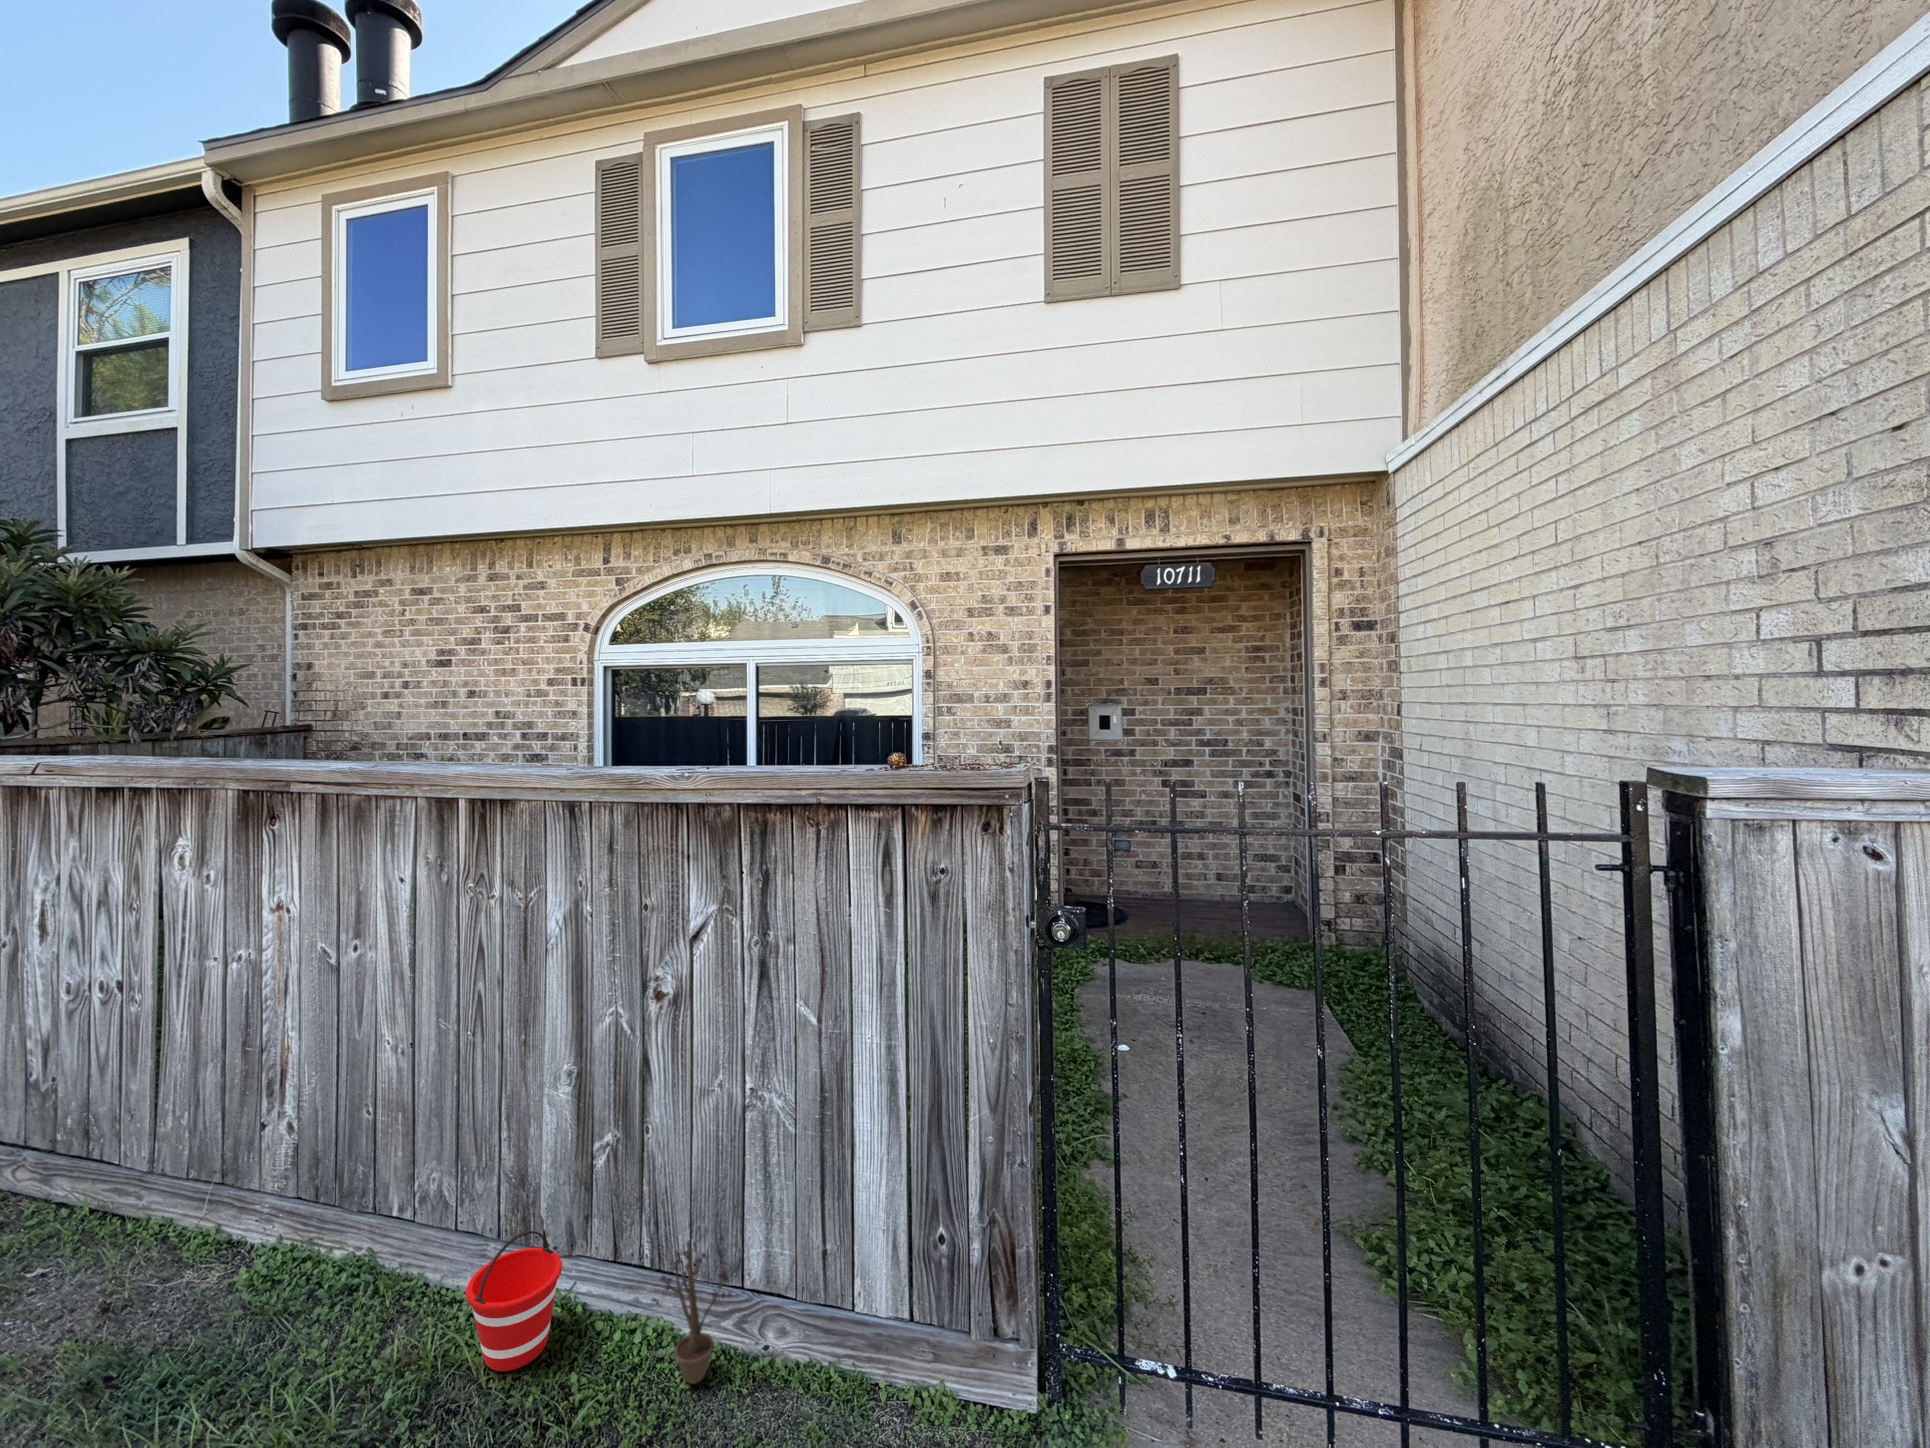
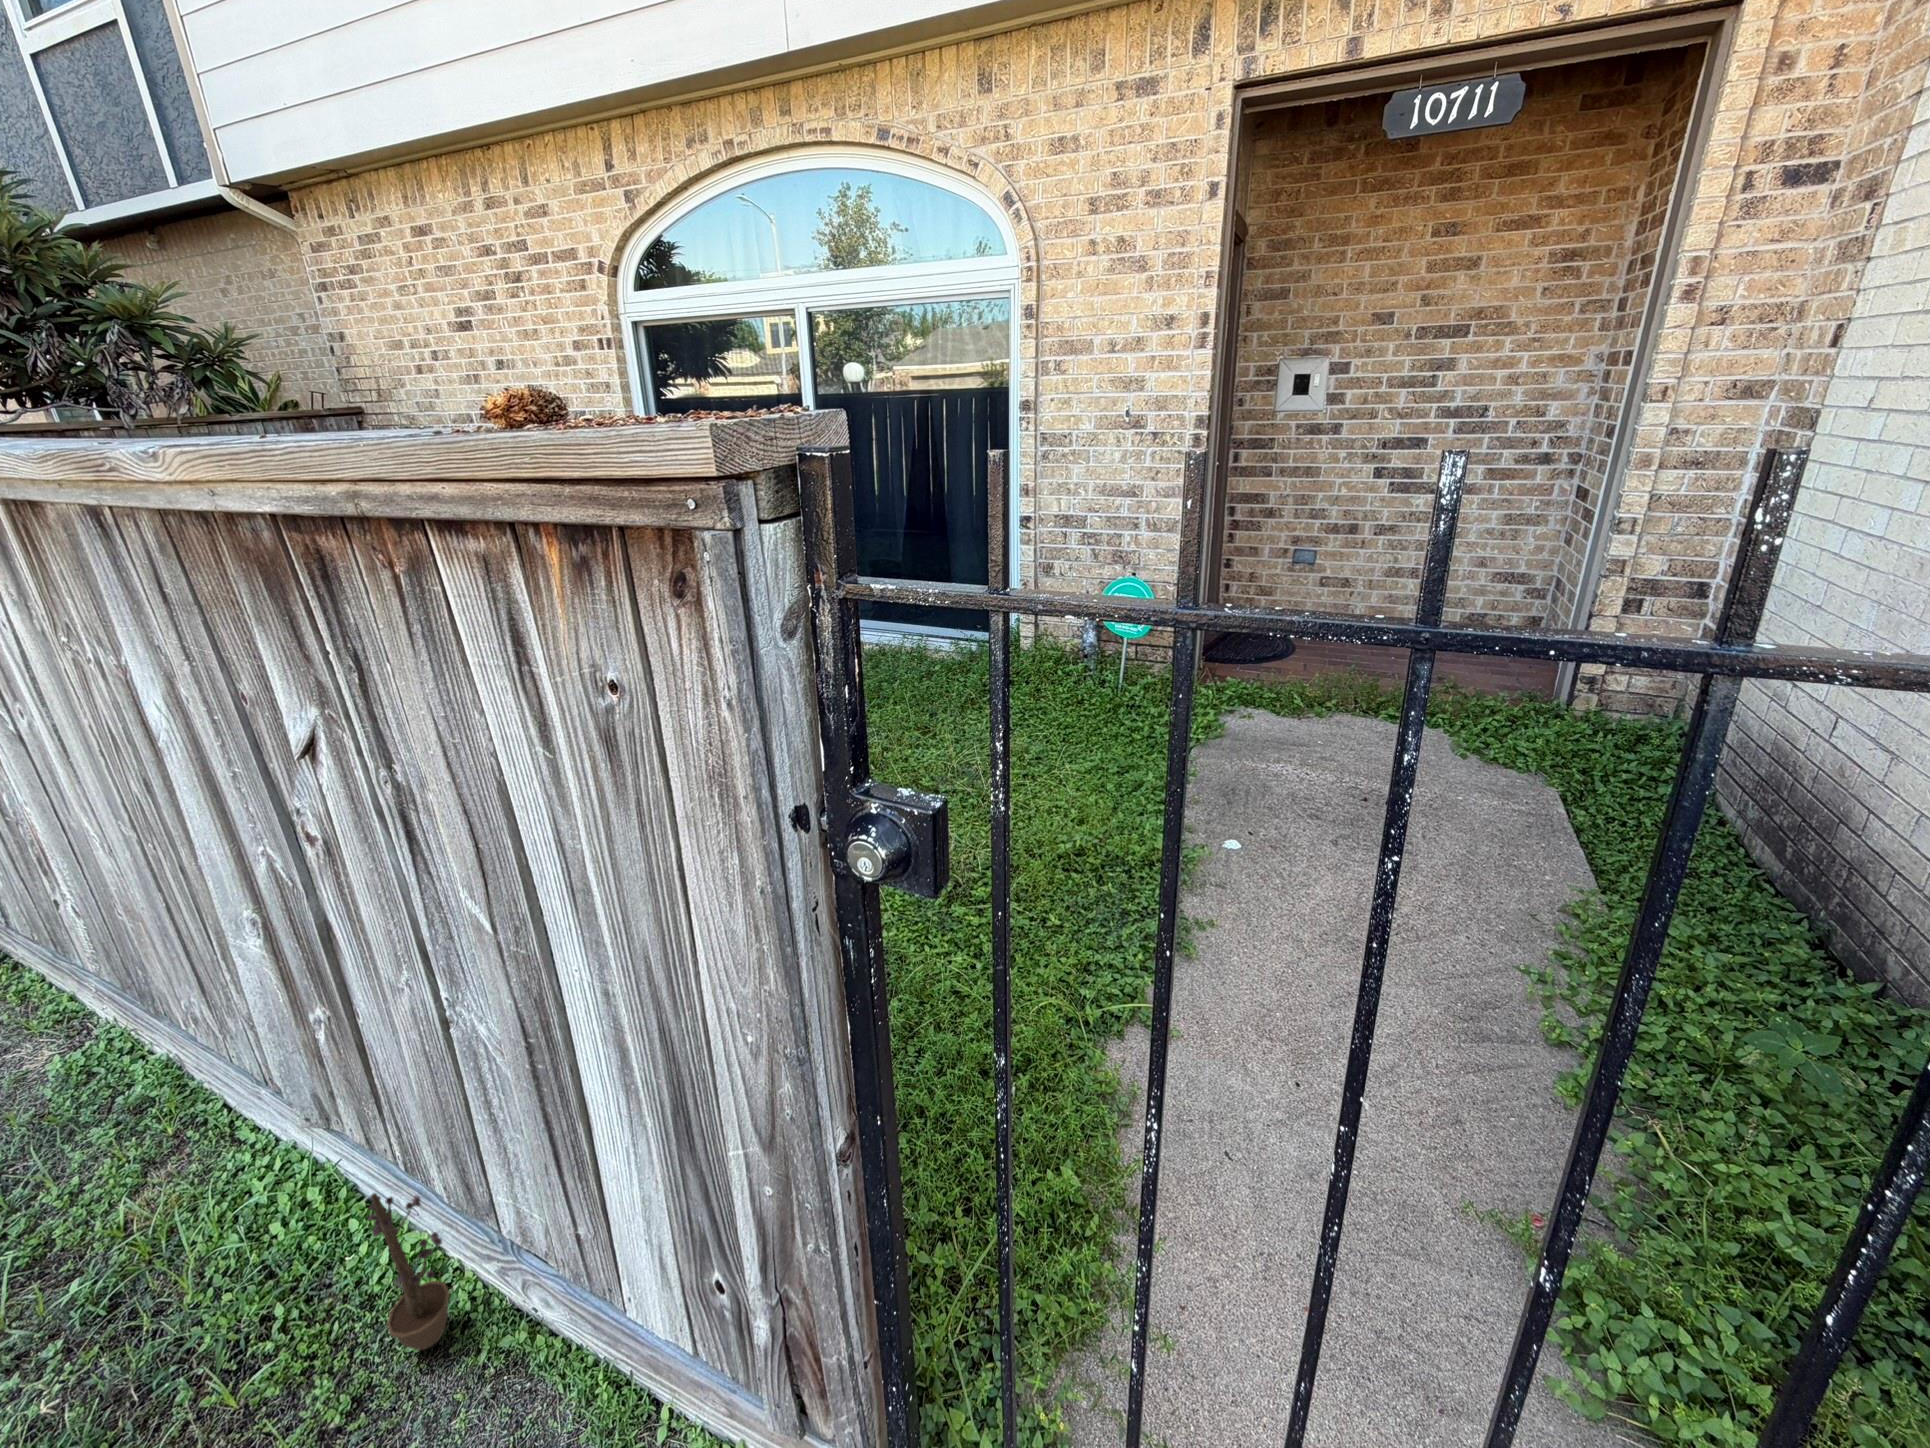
bucket: present [466,1231,562,1371] -> none [145,1111,301,1274]

